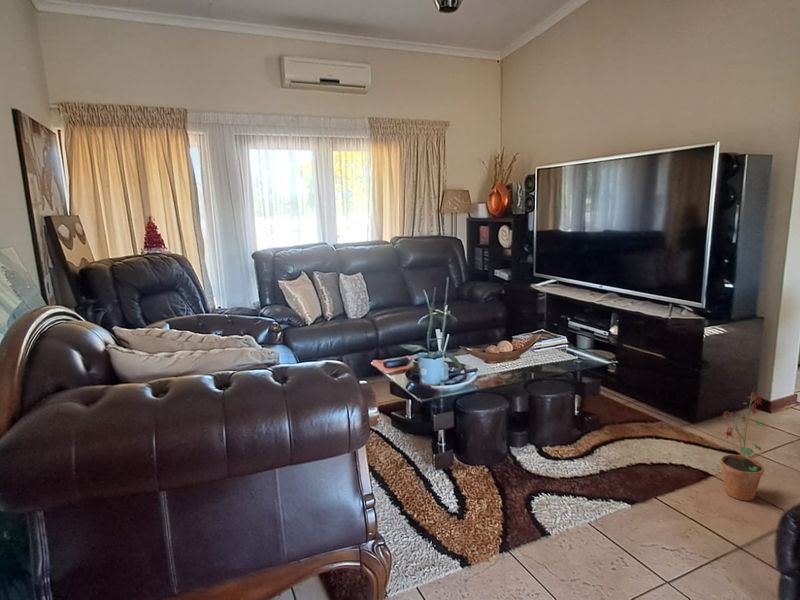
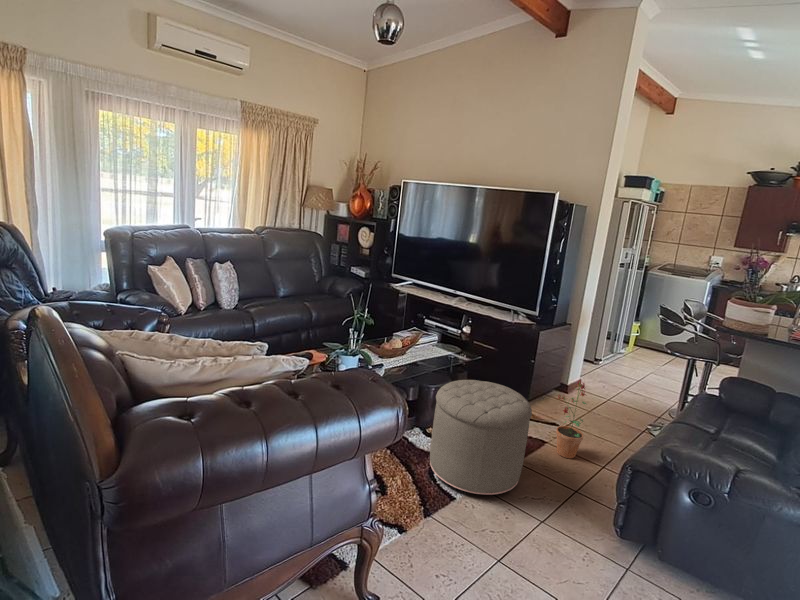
ottoman: none [528,388,656,533] -> present [430,380,532,495]

